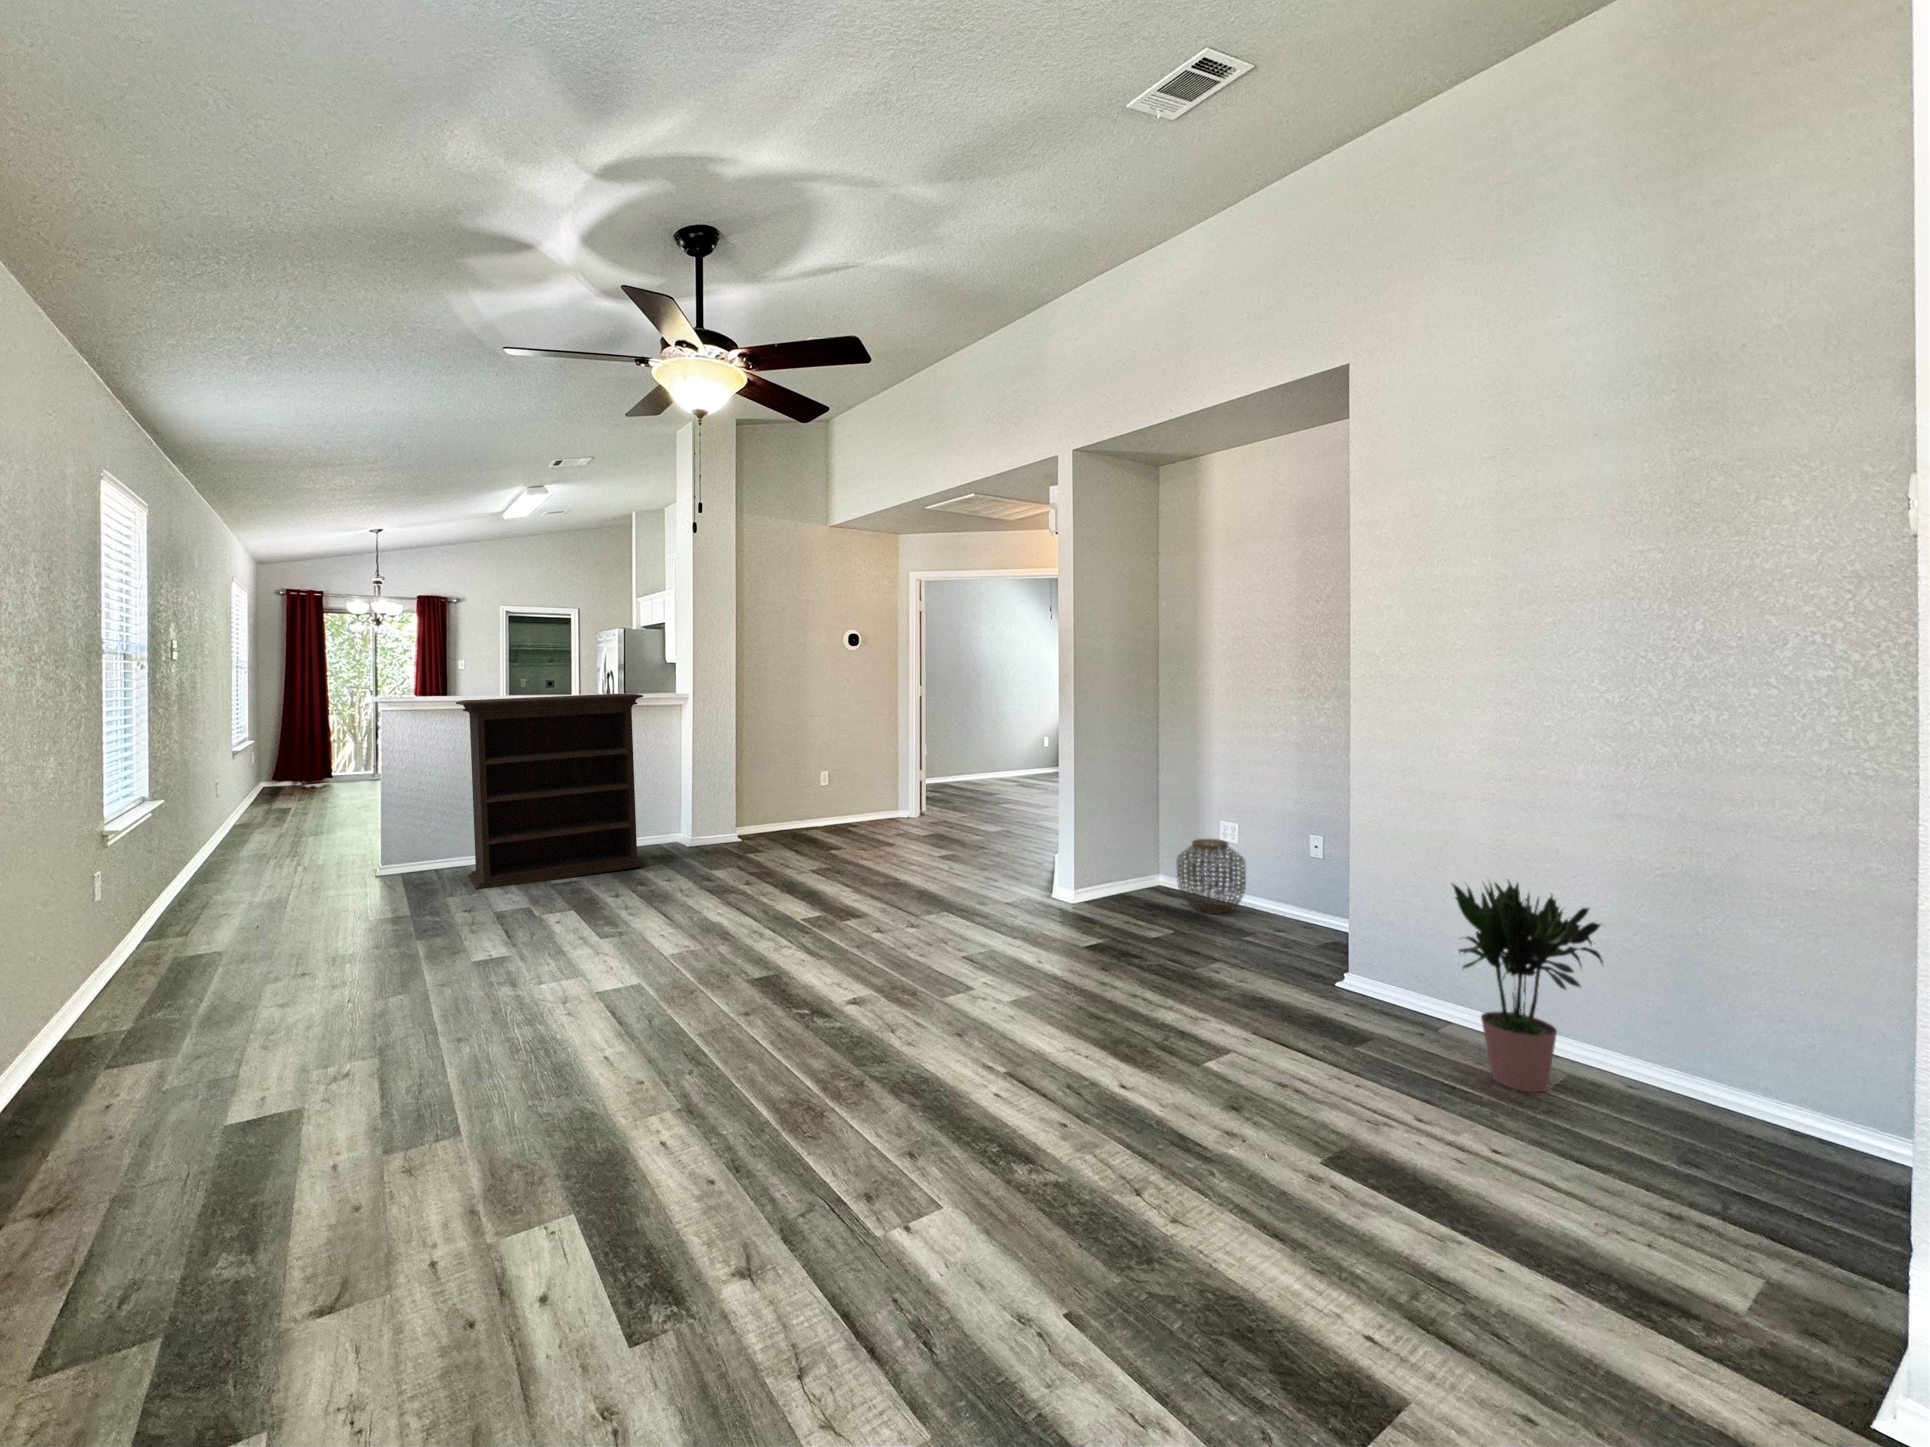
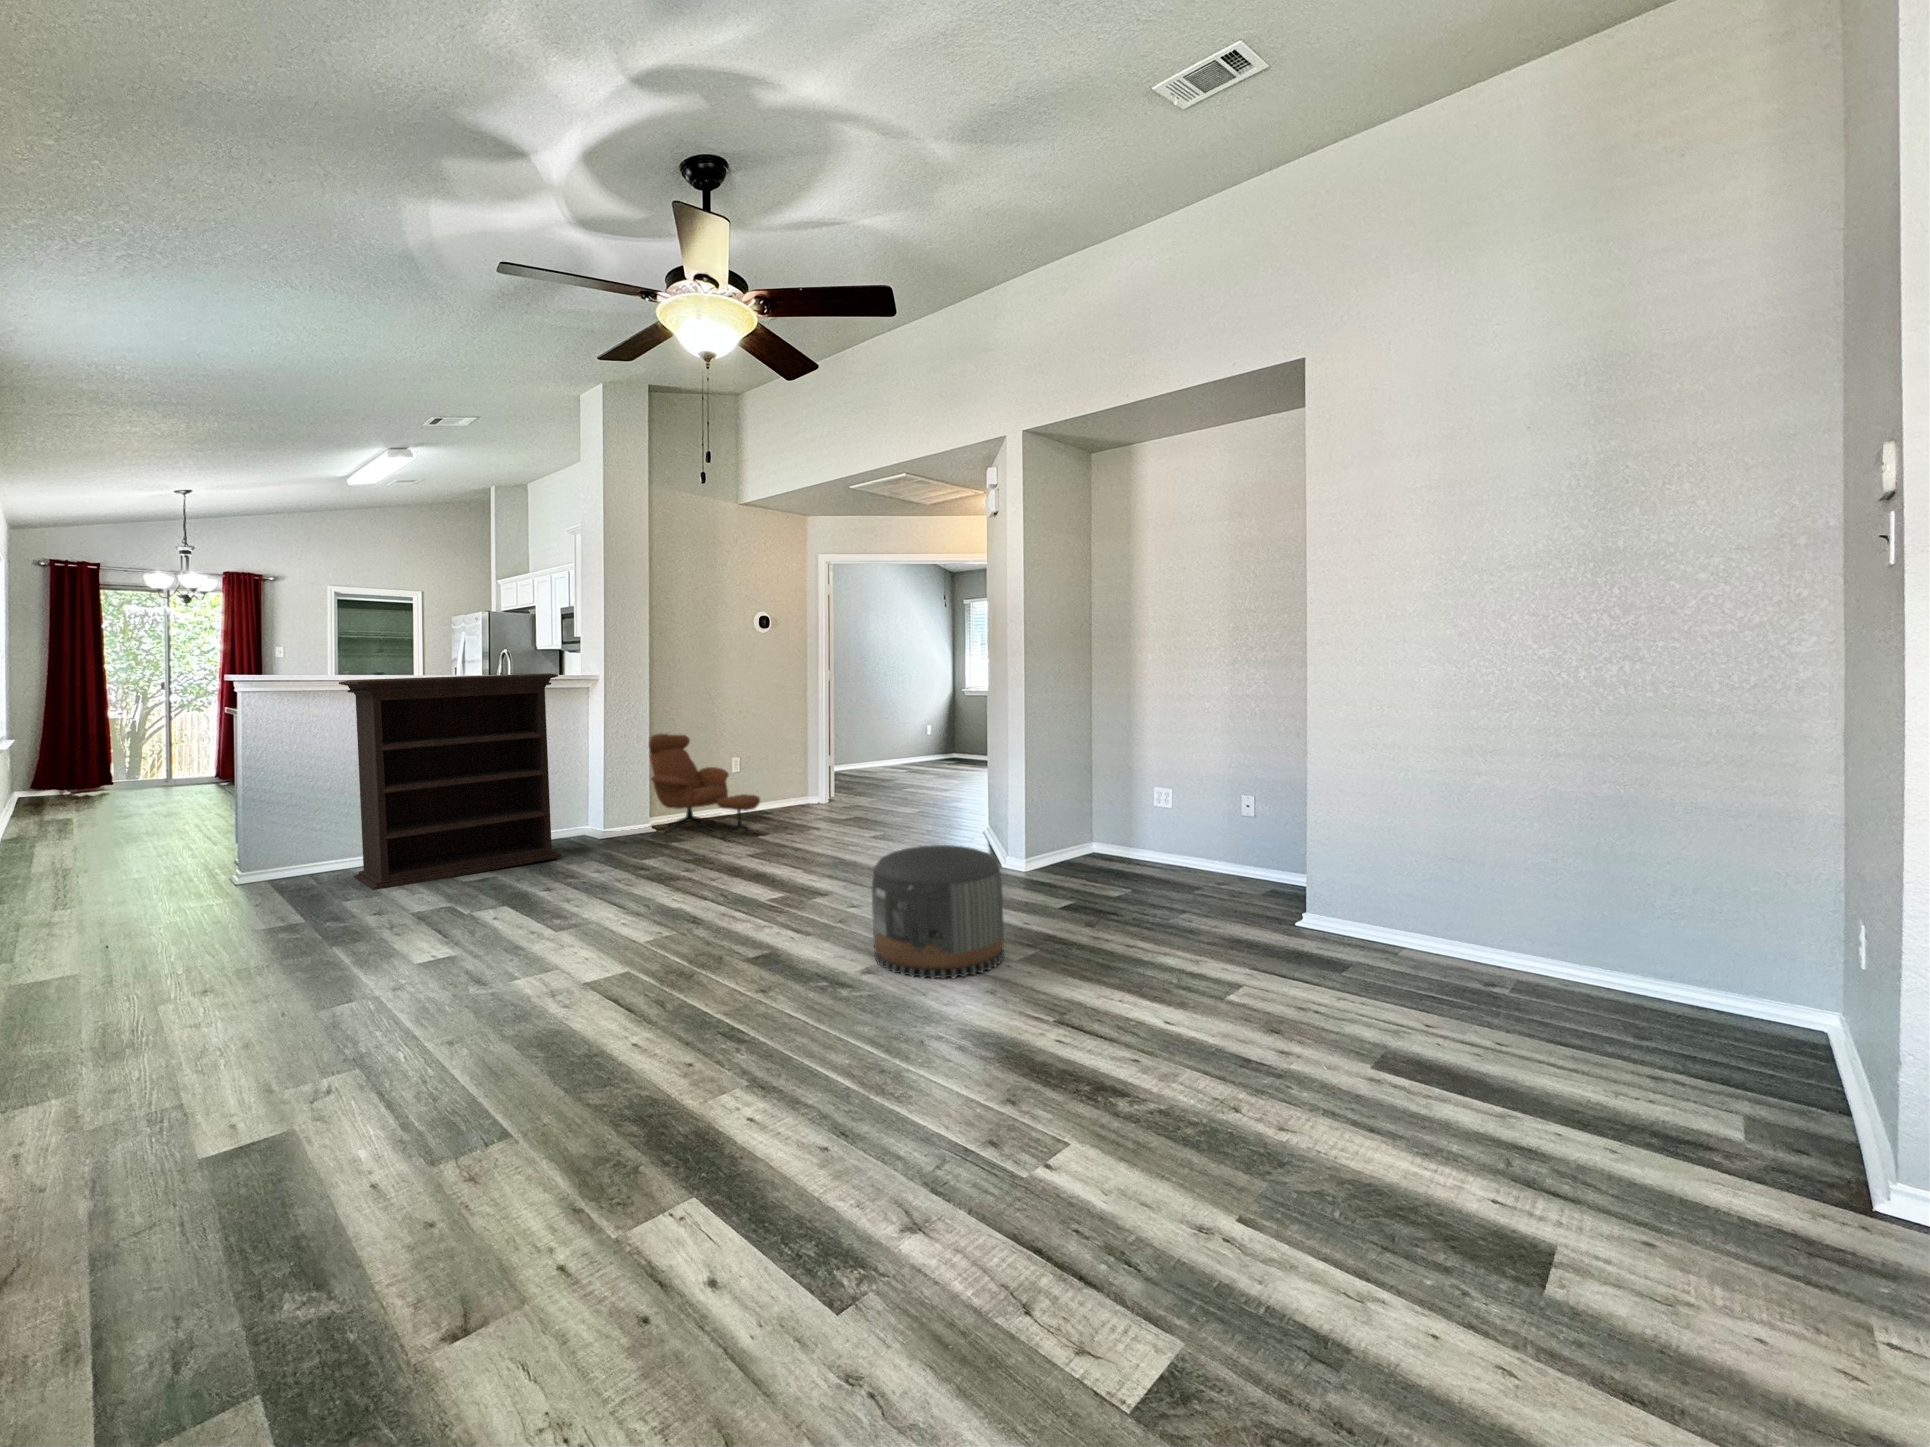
lounge chair: none [738,747,839,853] -> present [648,733,760,836]
woven basket: present [1177,839,1246,914] -> none [1115,803,1179,872]
pouf: none [867,880,1000,1019] -> present [872,845,1004,979]
potted plant: present [1451,881,1603,1092] -> none [1419,806,1571,996]

